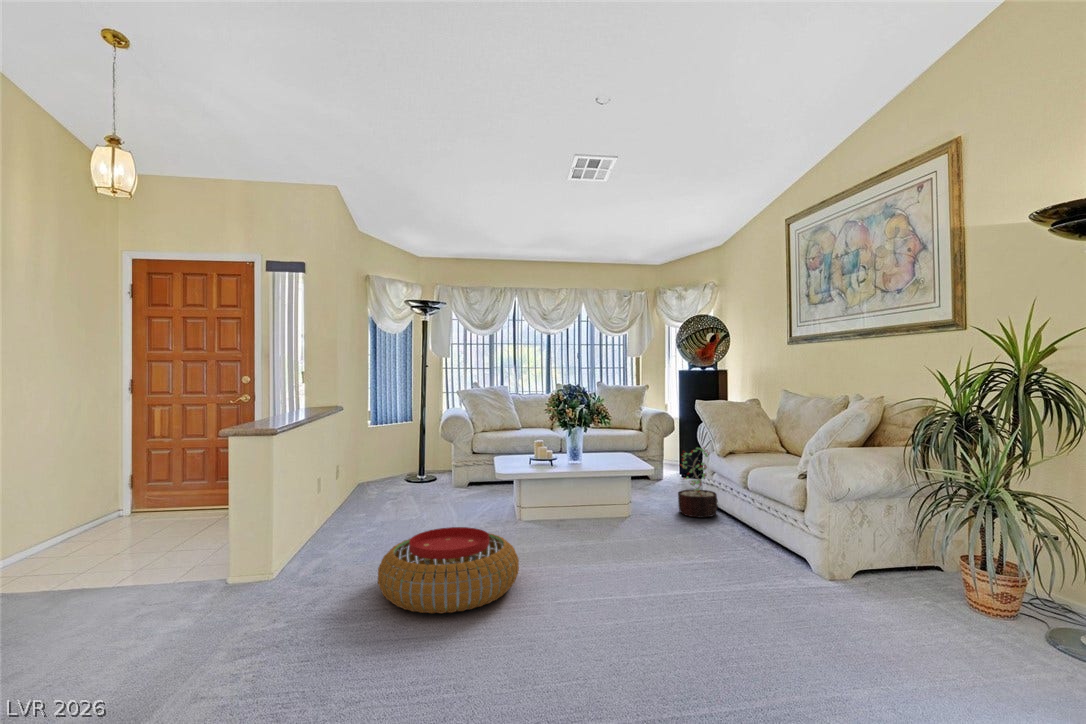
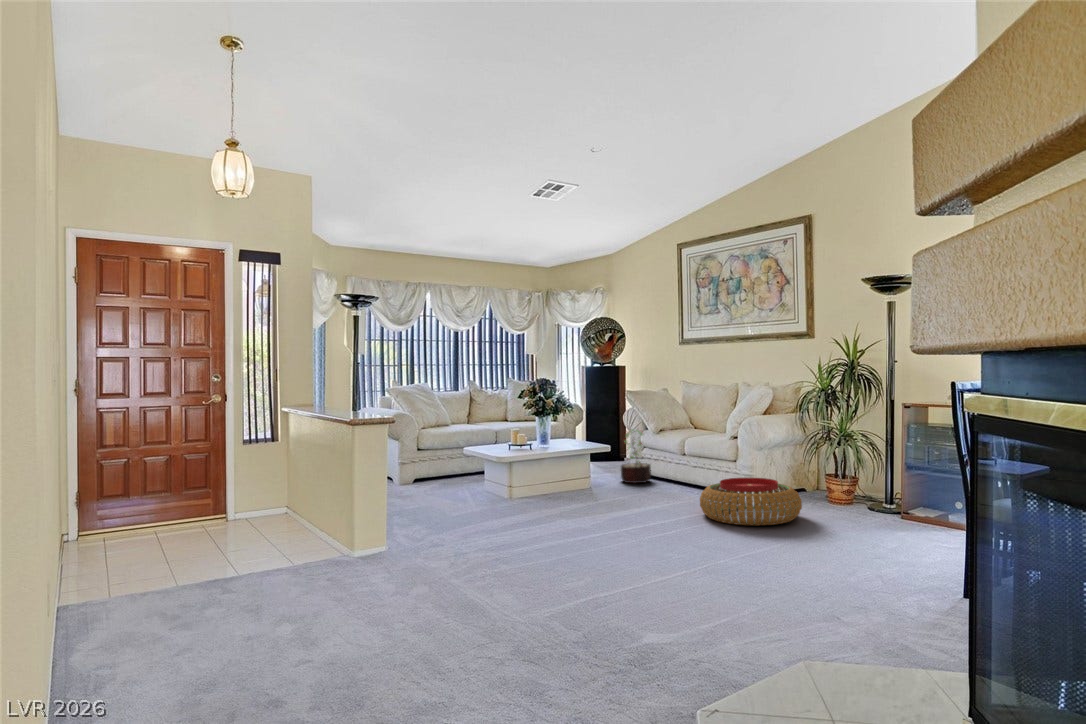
pouf: present [378,527,519,613] -> present [700,477,802,525]

